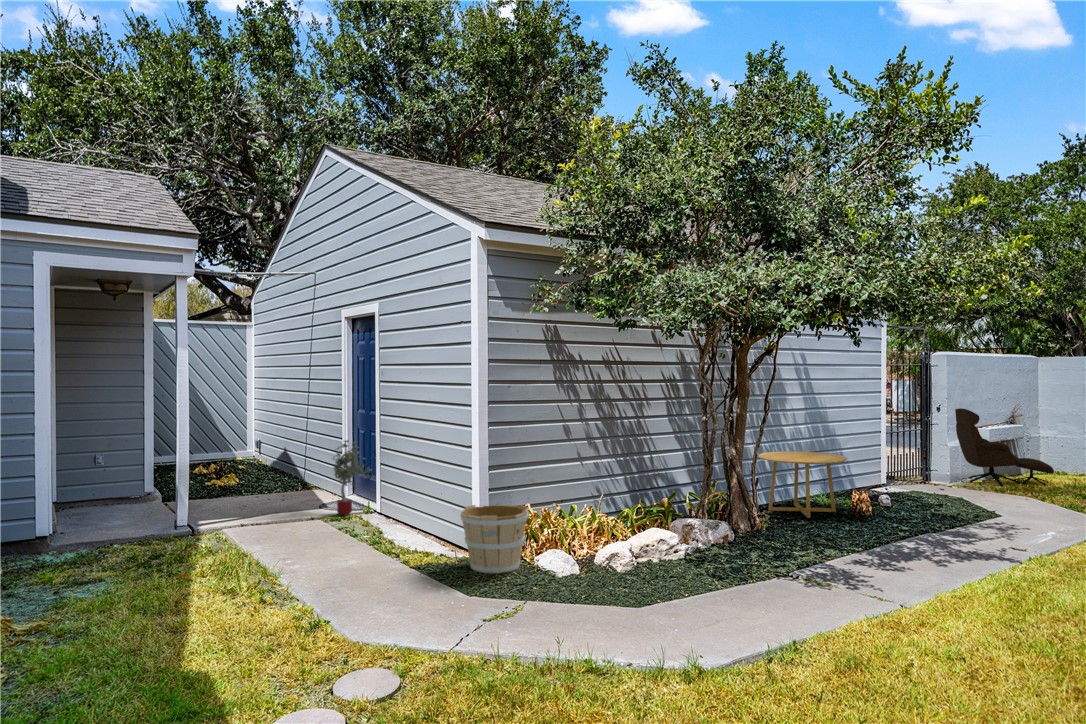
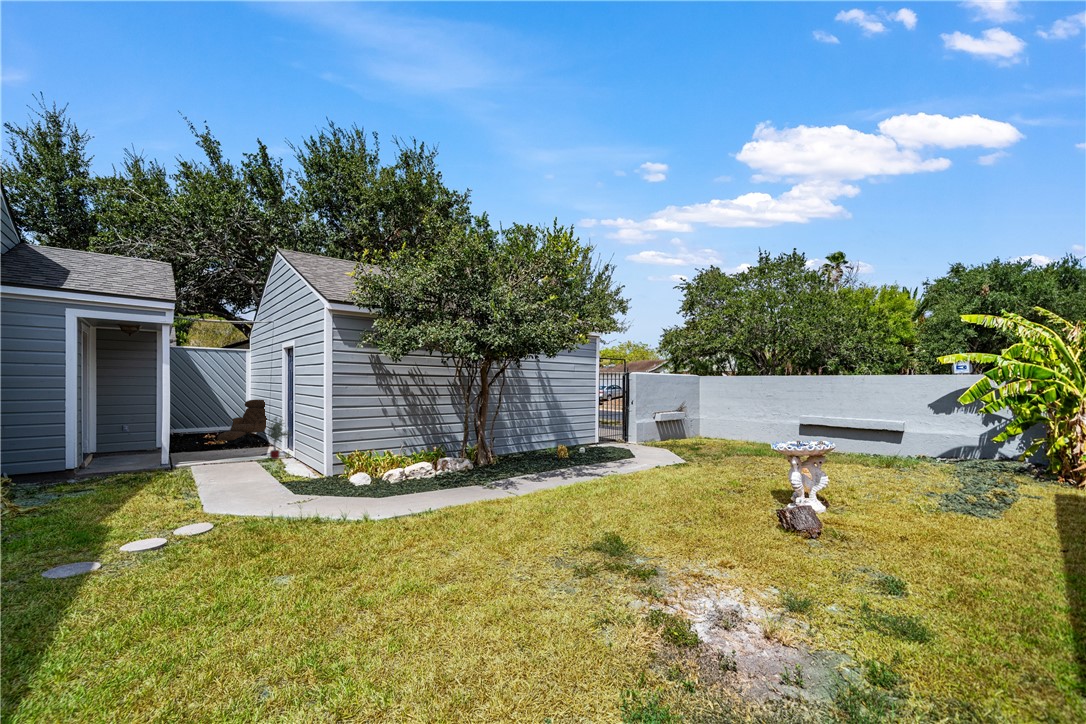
lounge chair: present [955,408,1054,486] -> present [217,400,267,447]
round table: present [759,451,846,518] -> none [510,424,555,459]
wooden bucket: present [461,505,529,574] -> none [310,450,350,485]

